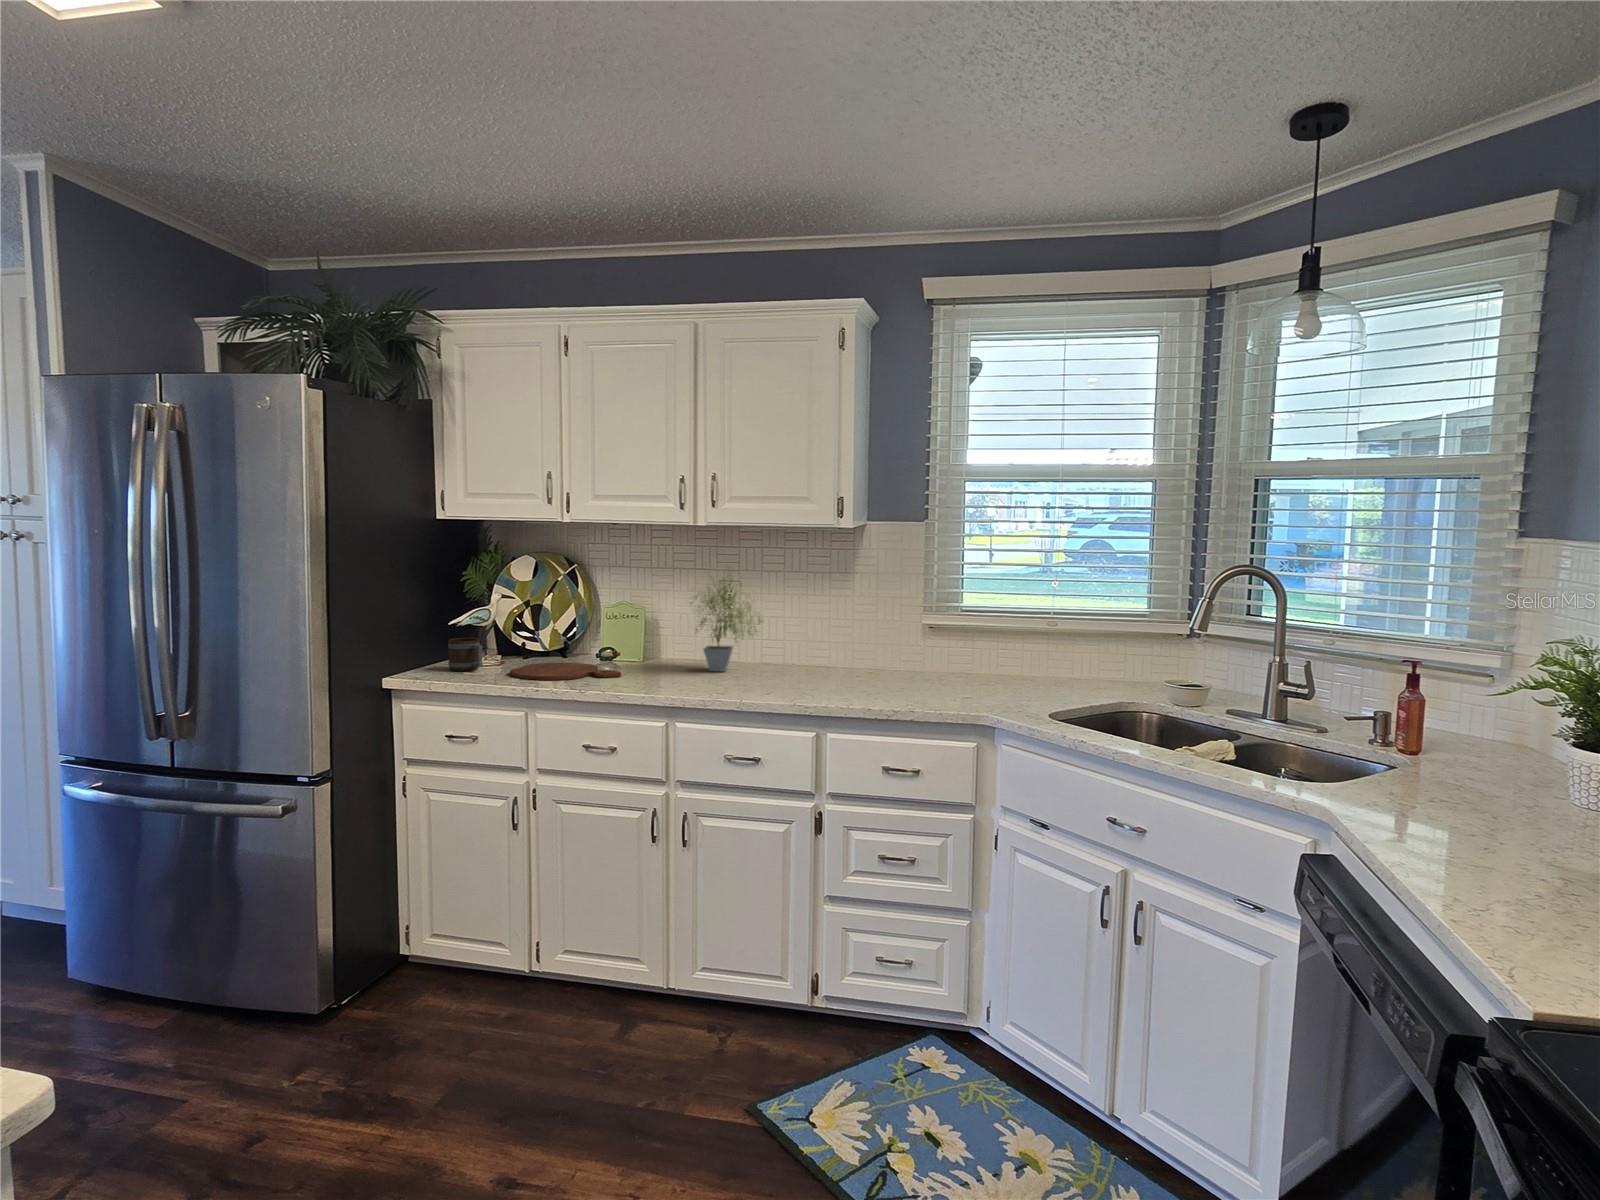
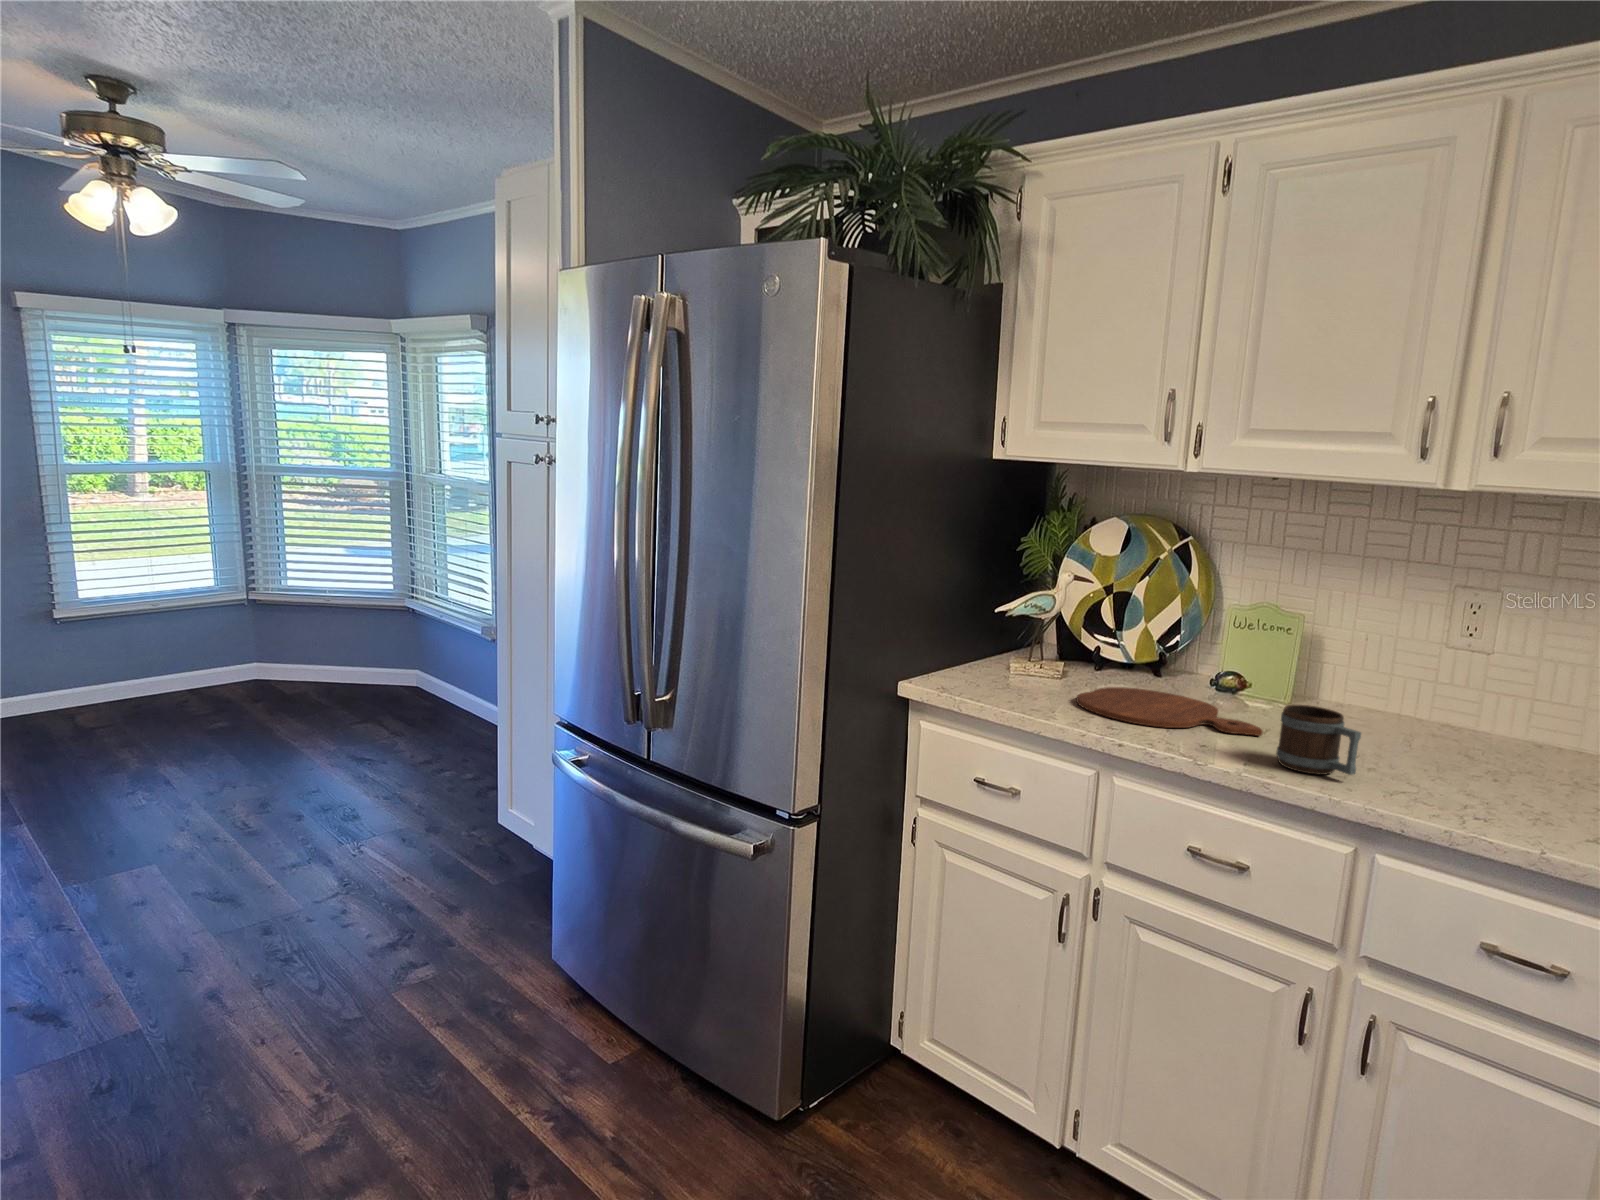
potted plant: present [690,573,760,672] -> none [1392,564,1573,756]
mug: present [448,638,483,671] -> present [1276,705,1361,775]

